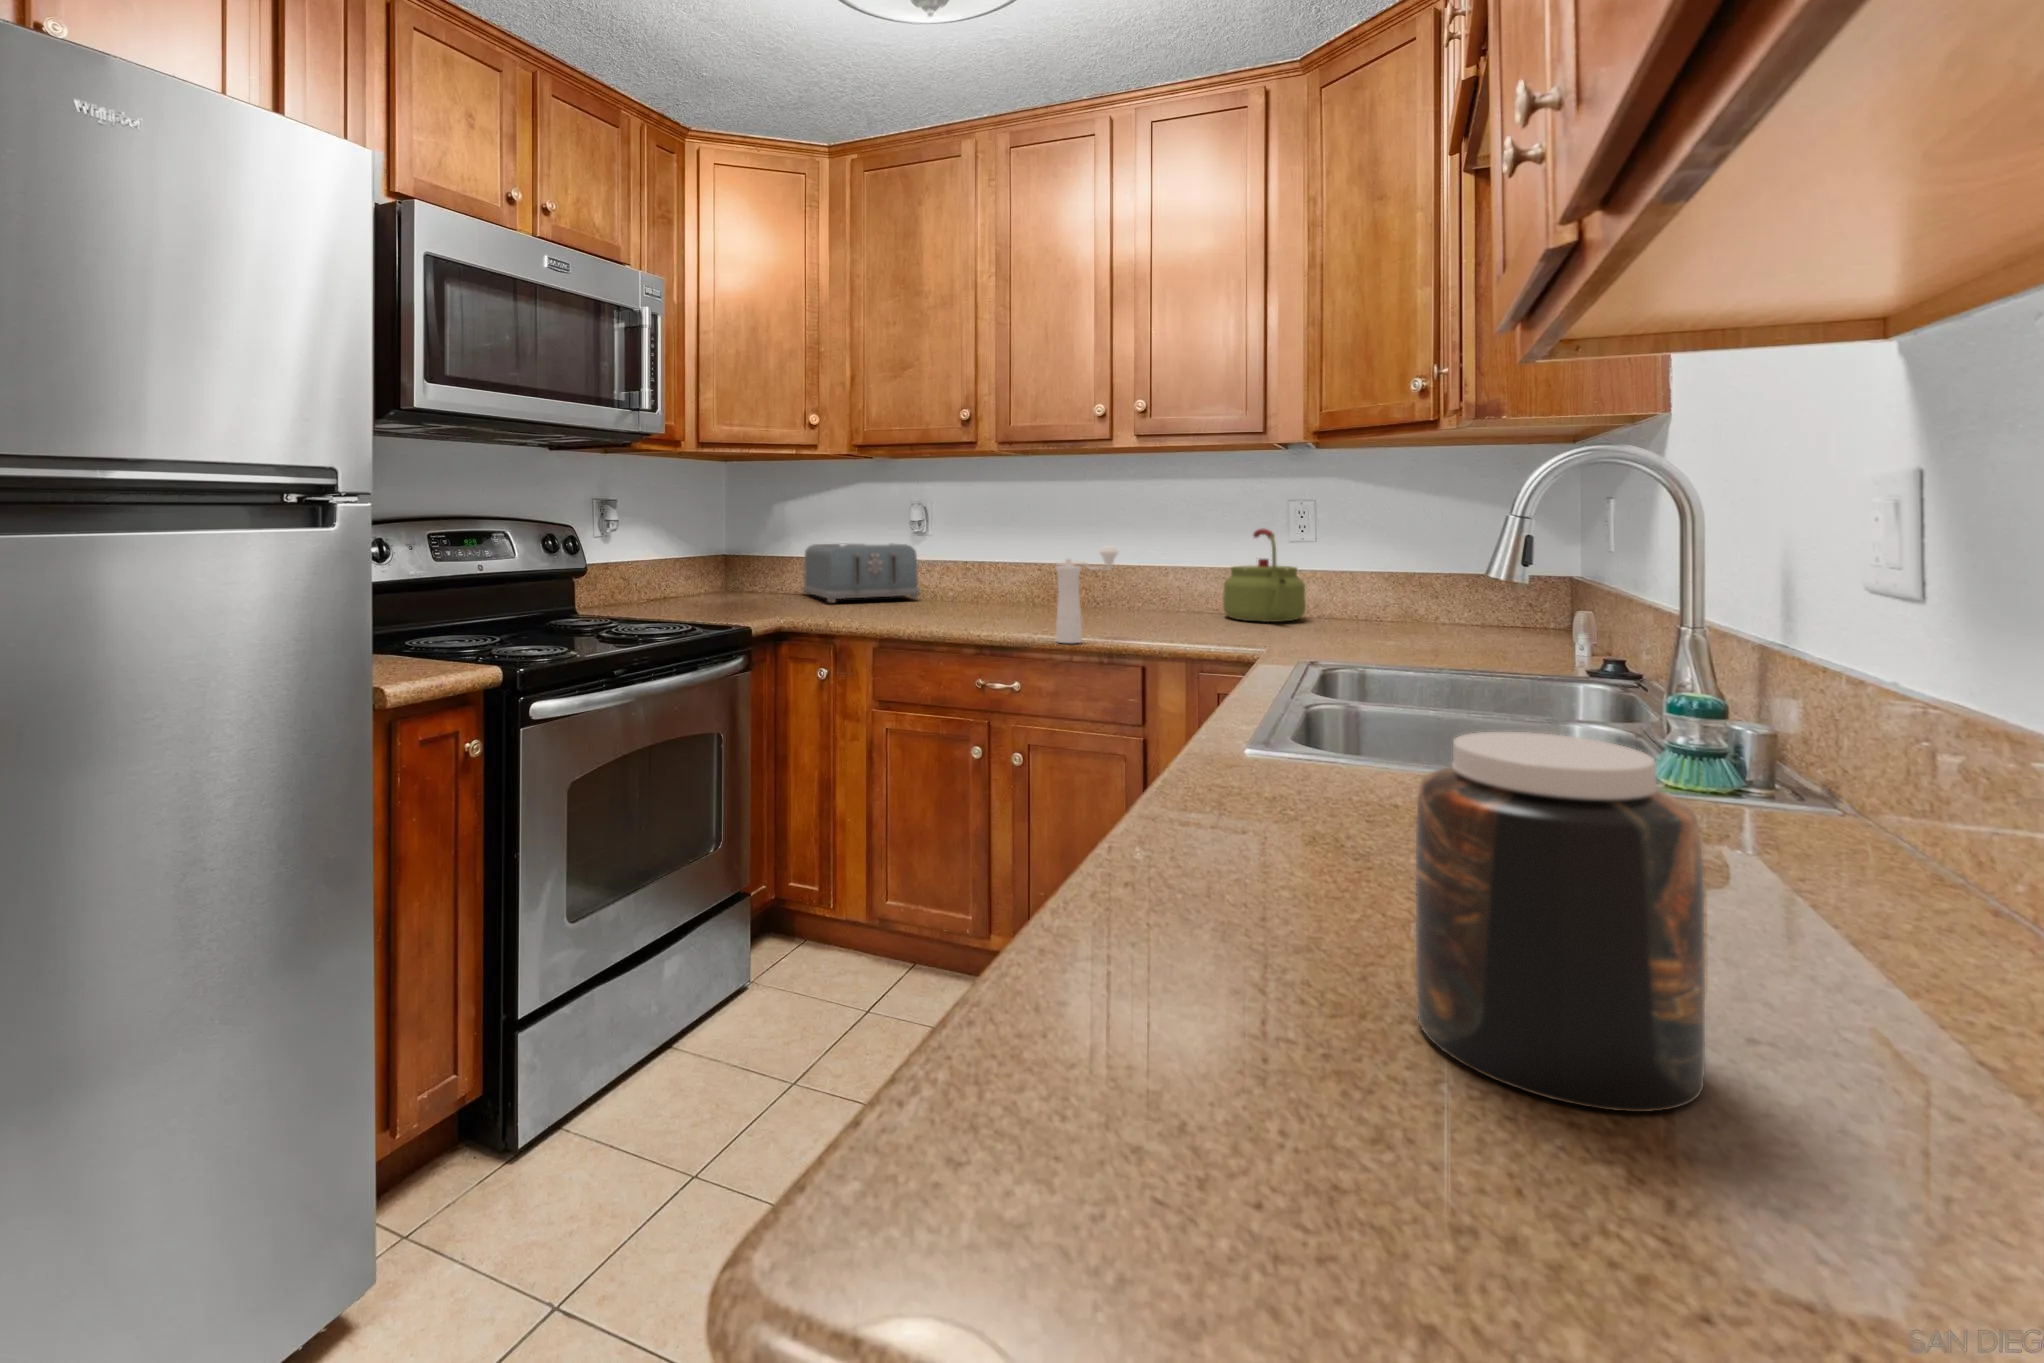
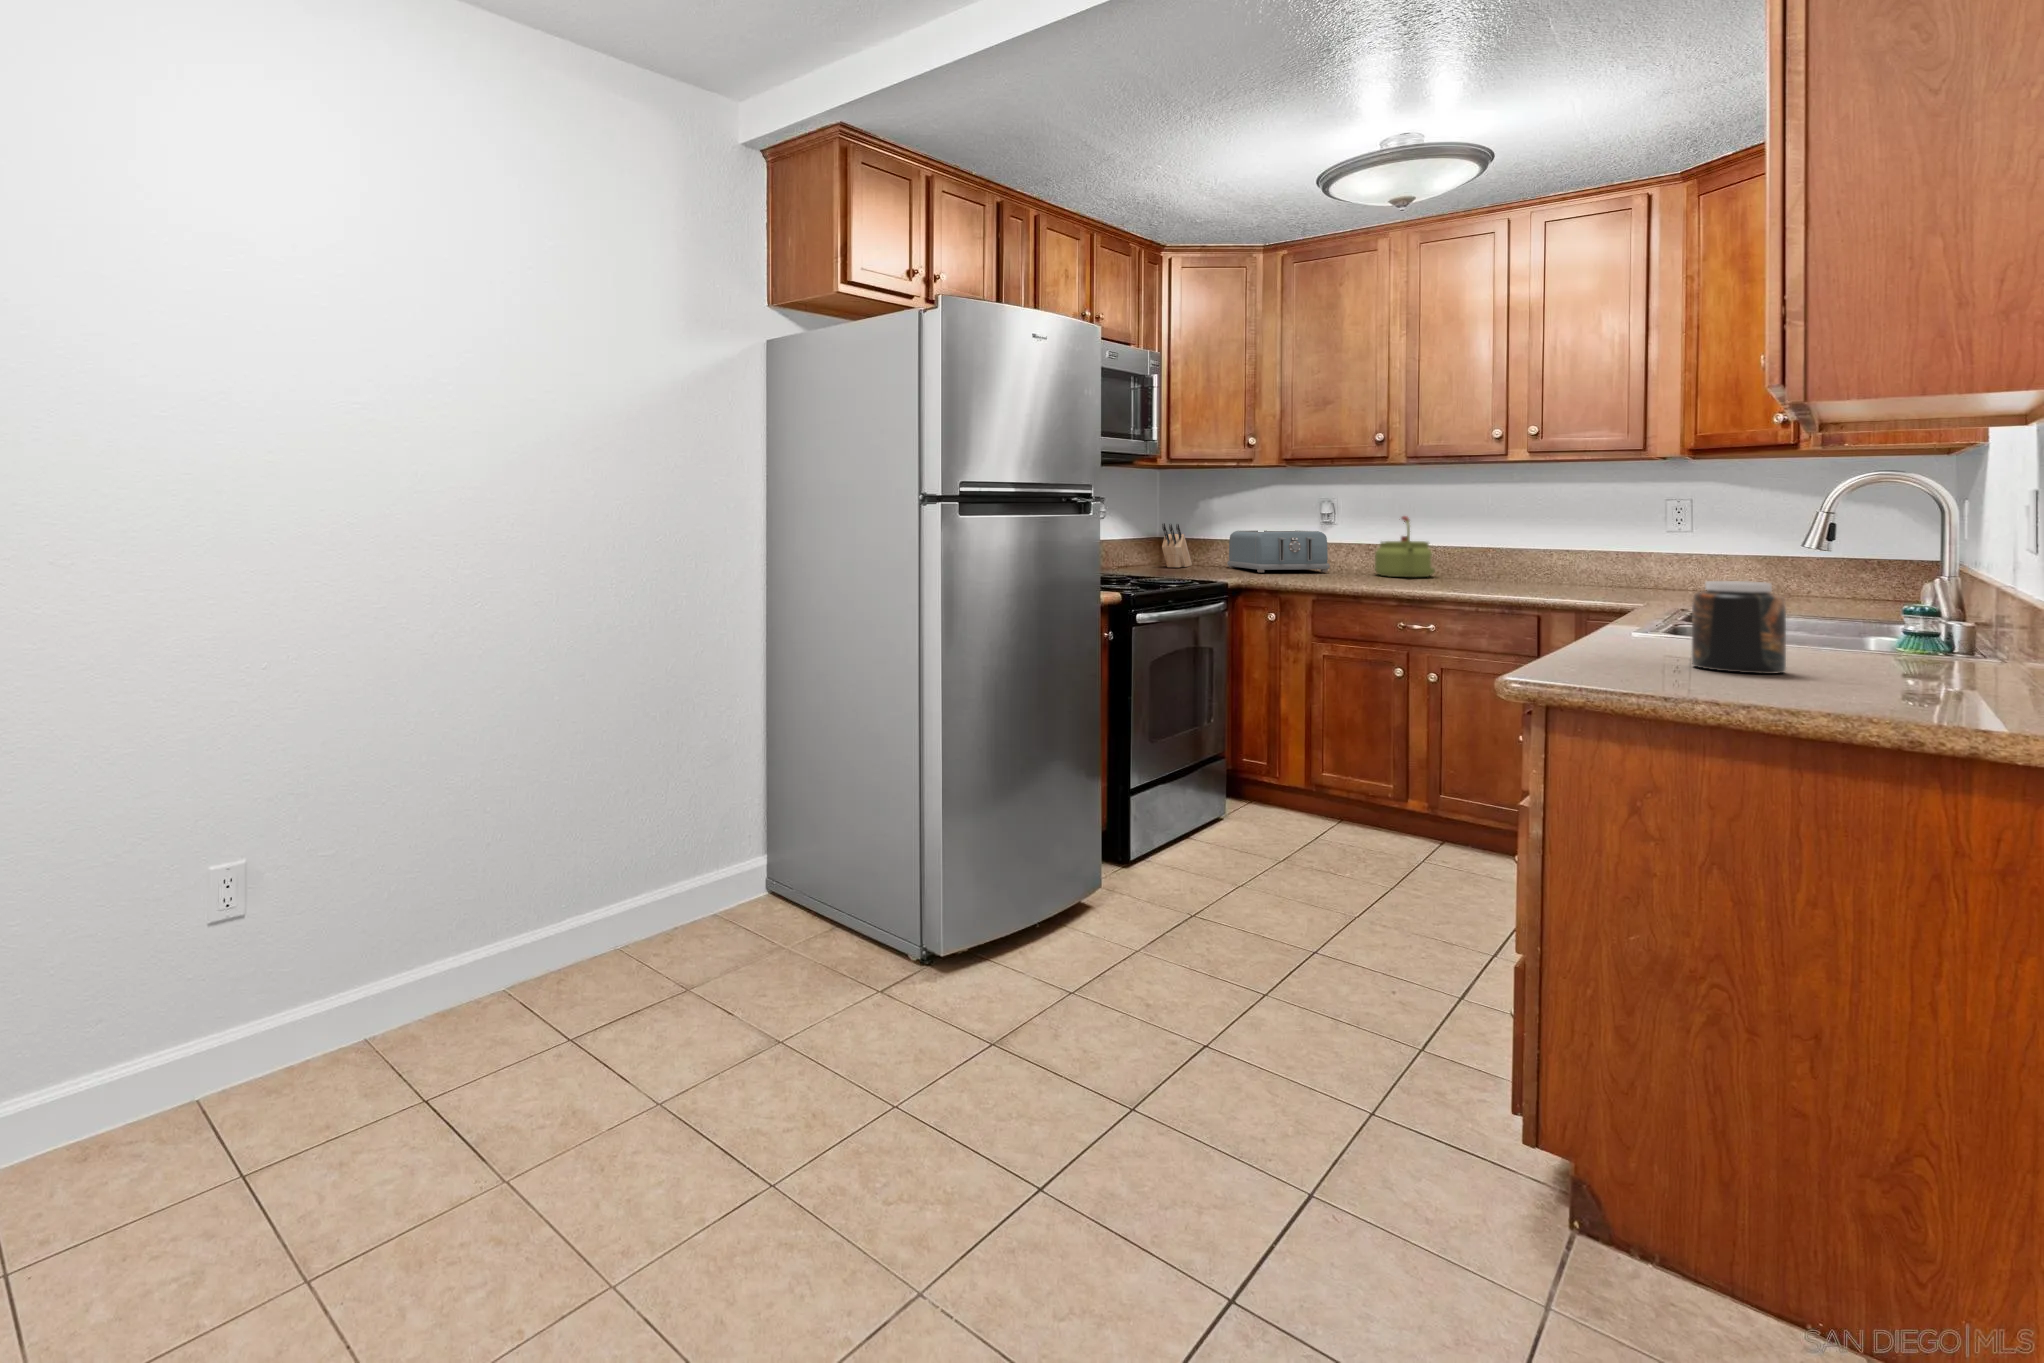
kettle: present [1223,529,1306,622] -> present [1375,516,1435,577]
knife block: none [711,535,761,596] -> present [1162,523,1192,567]
pepper mill: present [1056,547,1118,643] -> none [1466,533,1517,599]

